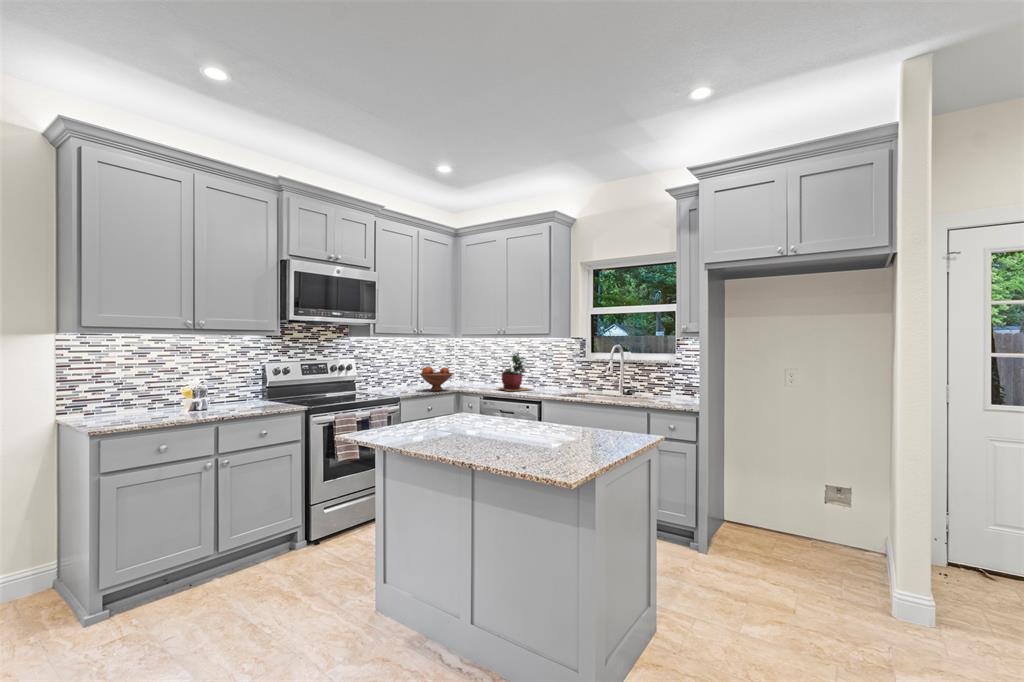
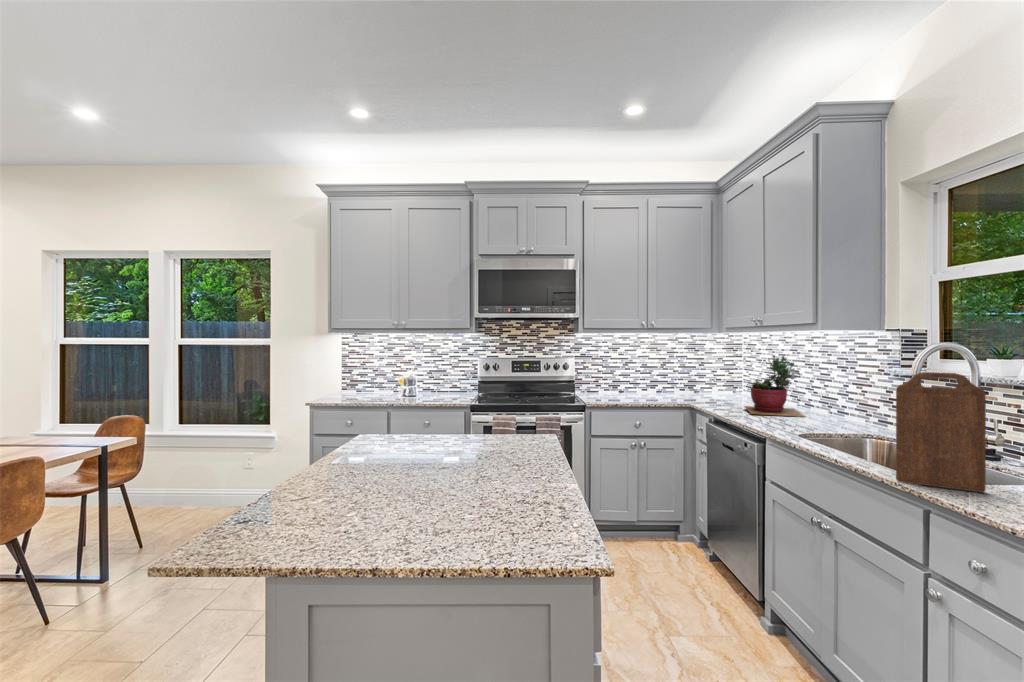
cutting board: none [635,356,660,405] -> present [896,372,986,493]
fruit bowl: present [420,367,453,391] -> none [644,370,687,402]

